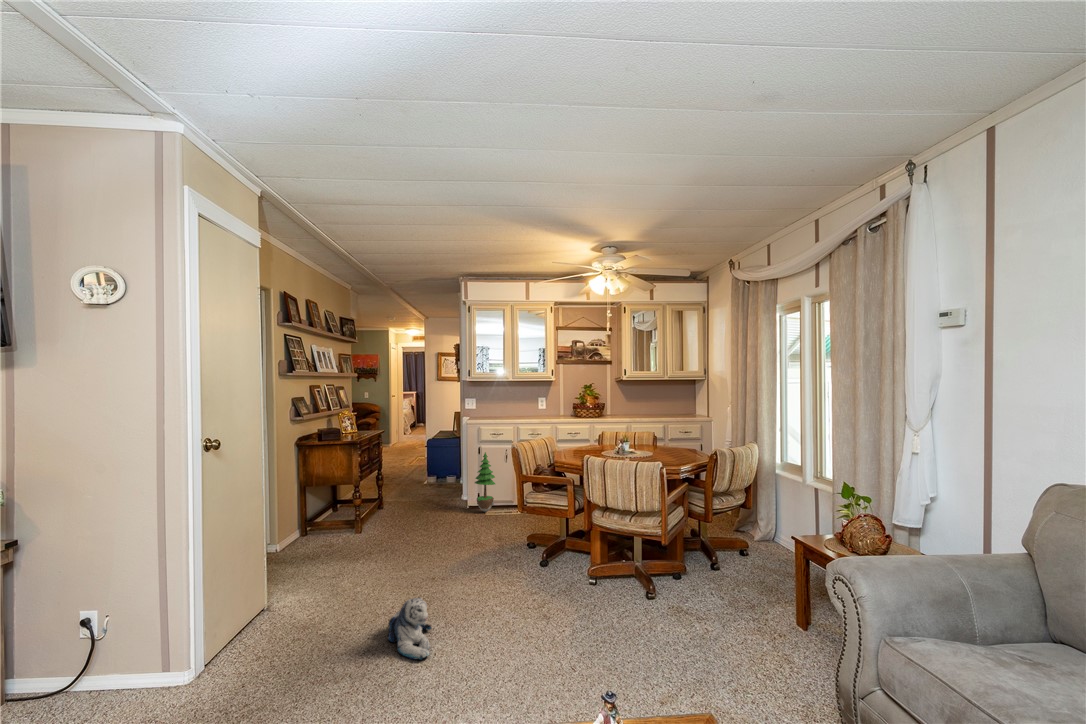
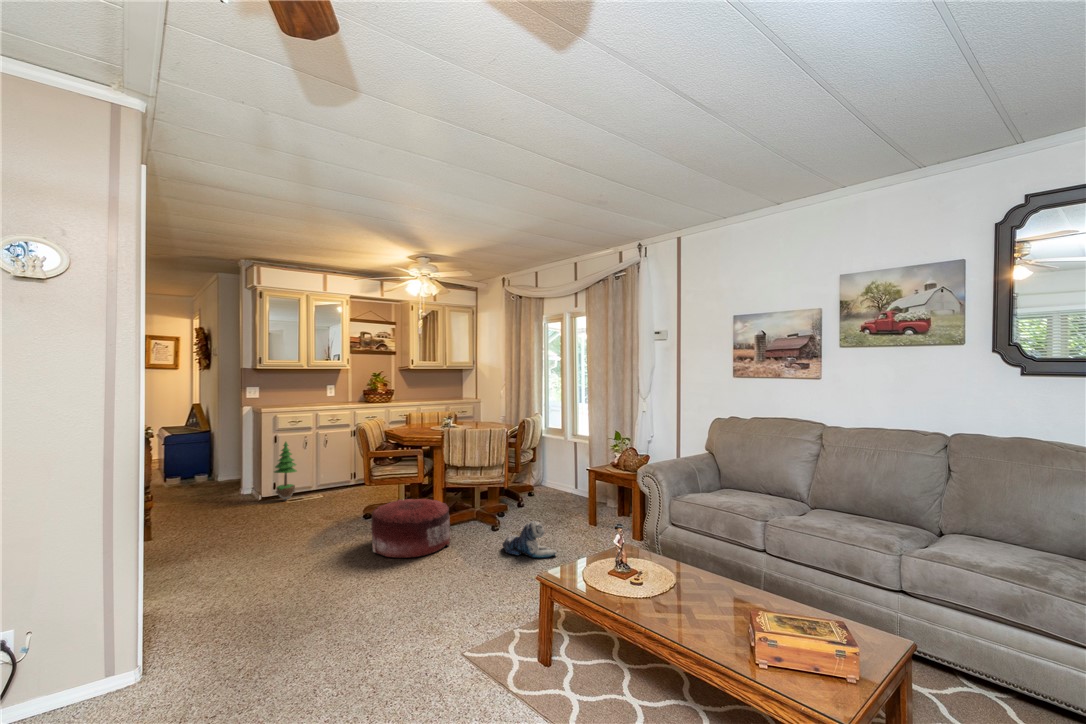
pouf: none [485,536,582,620] -> present [371,499,450,558]
plush toy: present [388,597,432,660] -> present [502,521,557,558]

